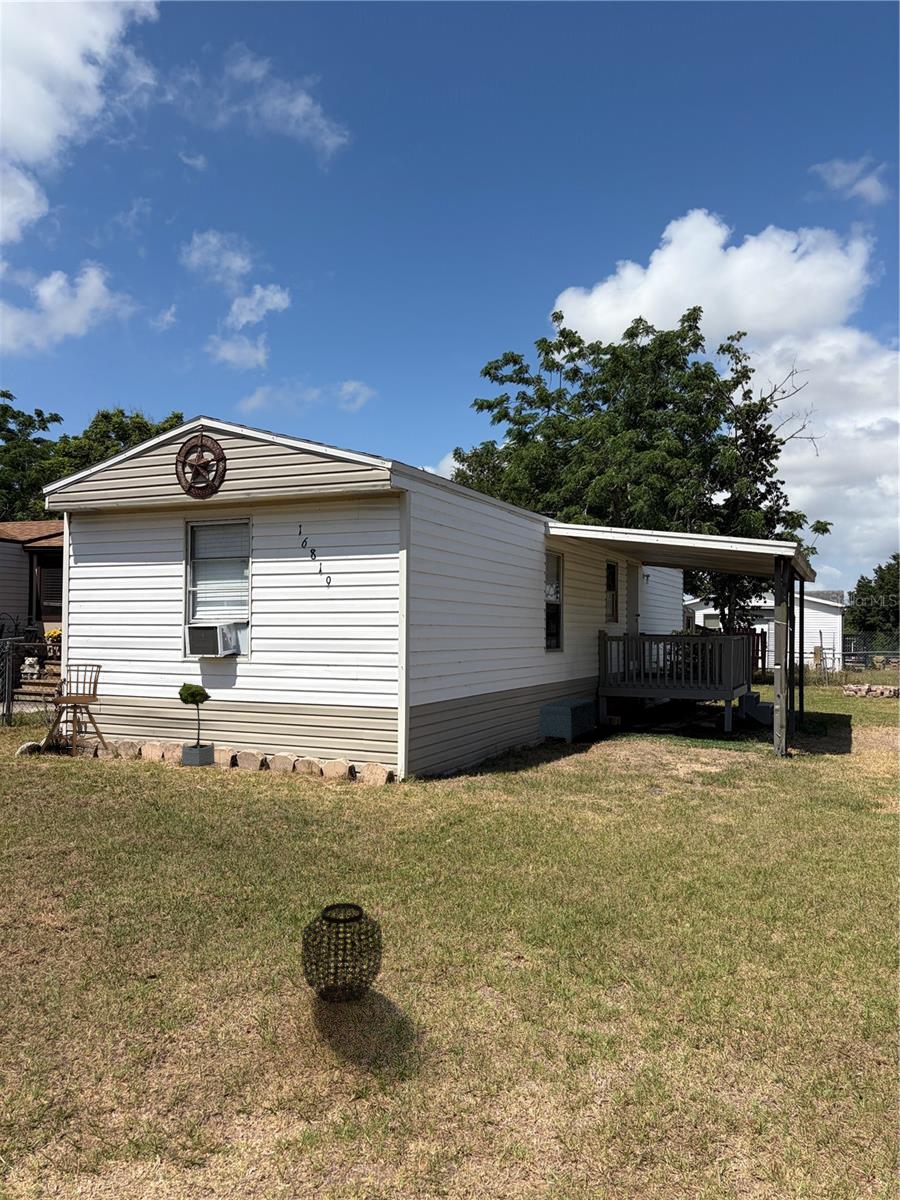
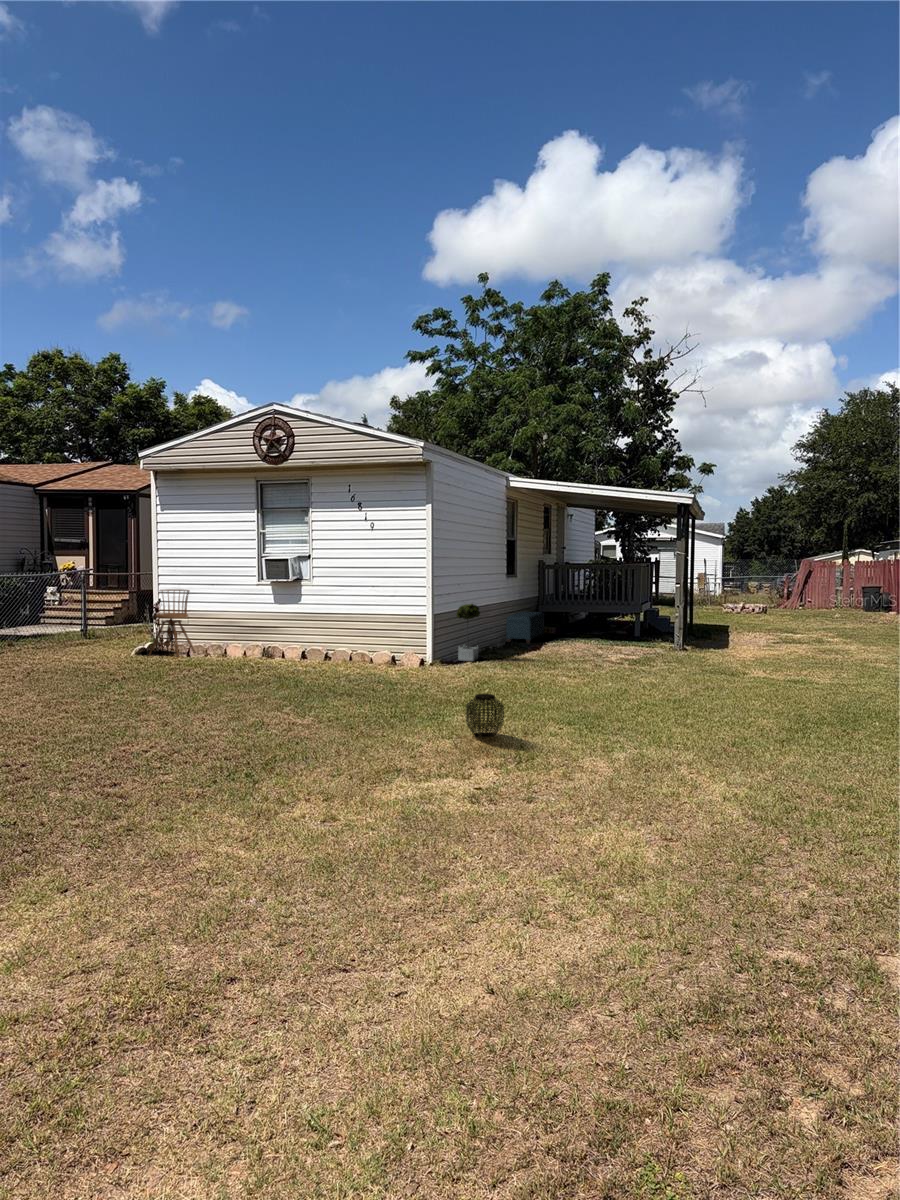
potted tree: present [178,683,215,766] -> present [457,604,480,661]

